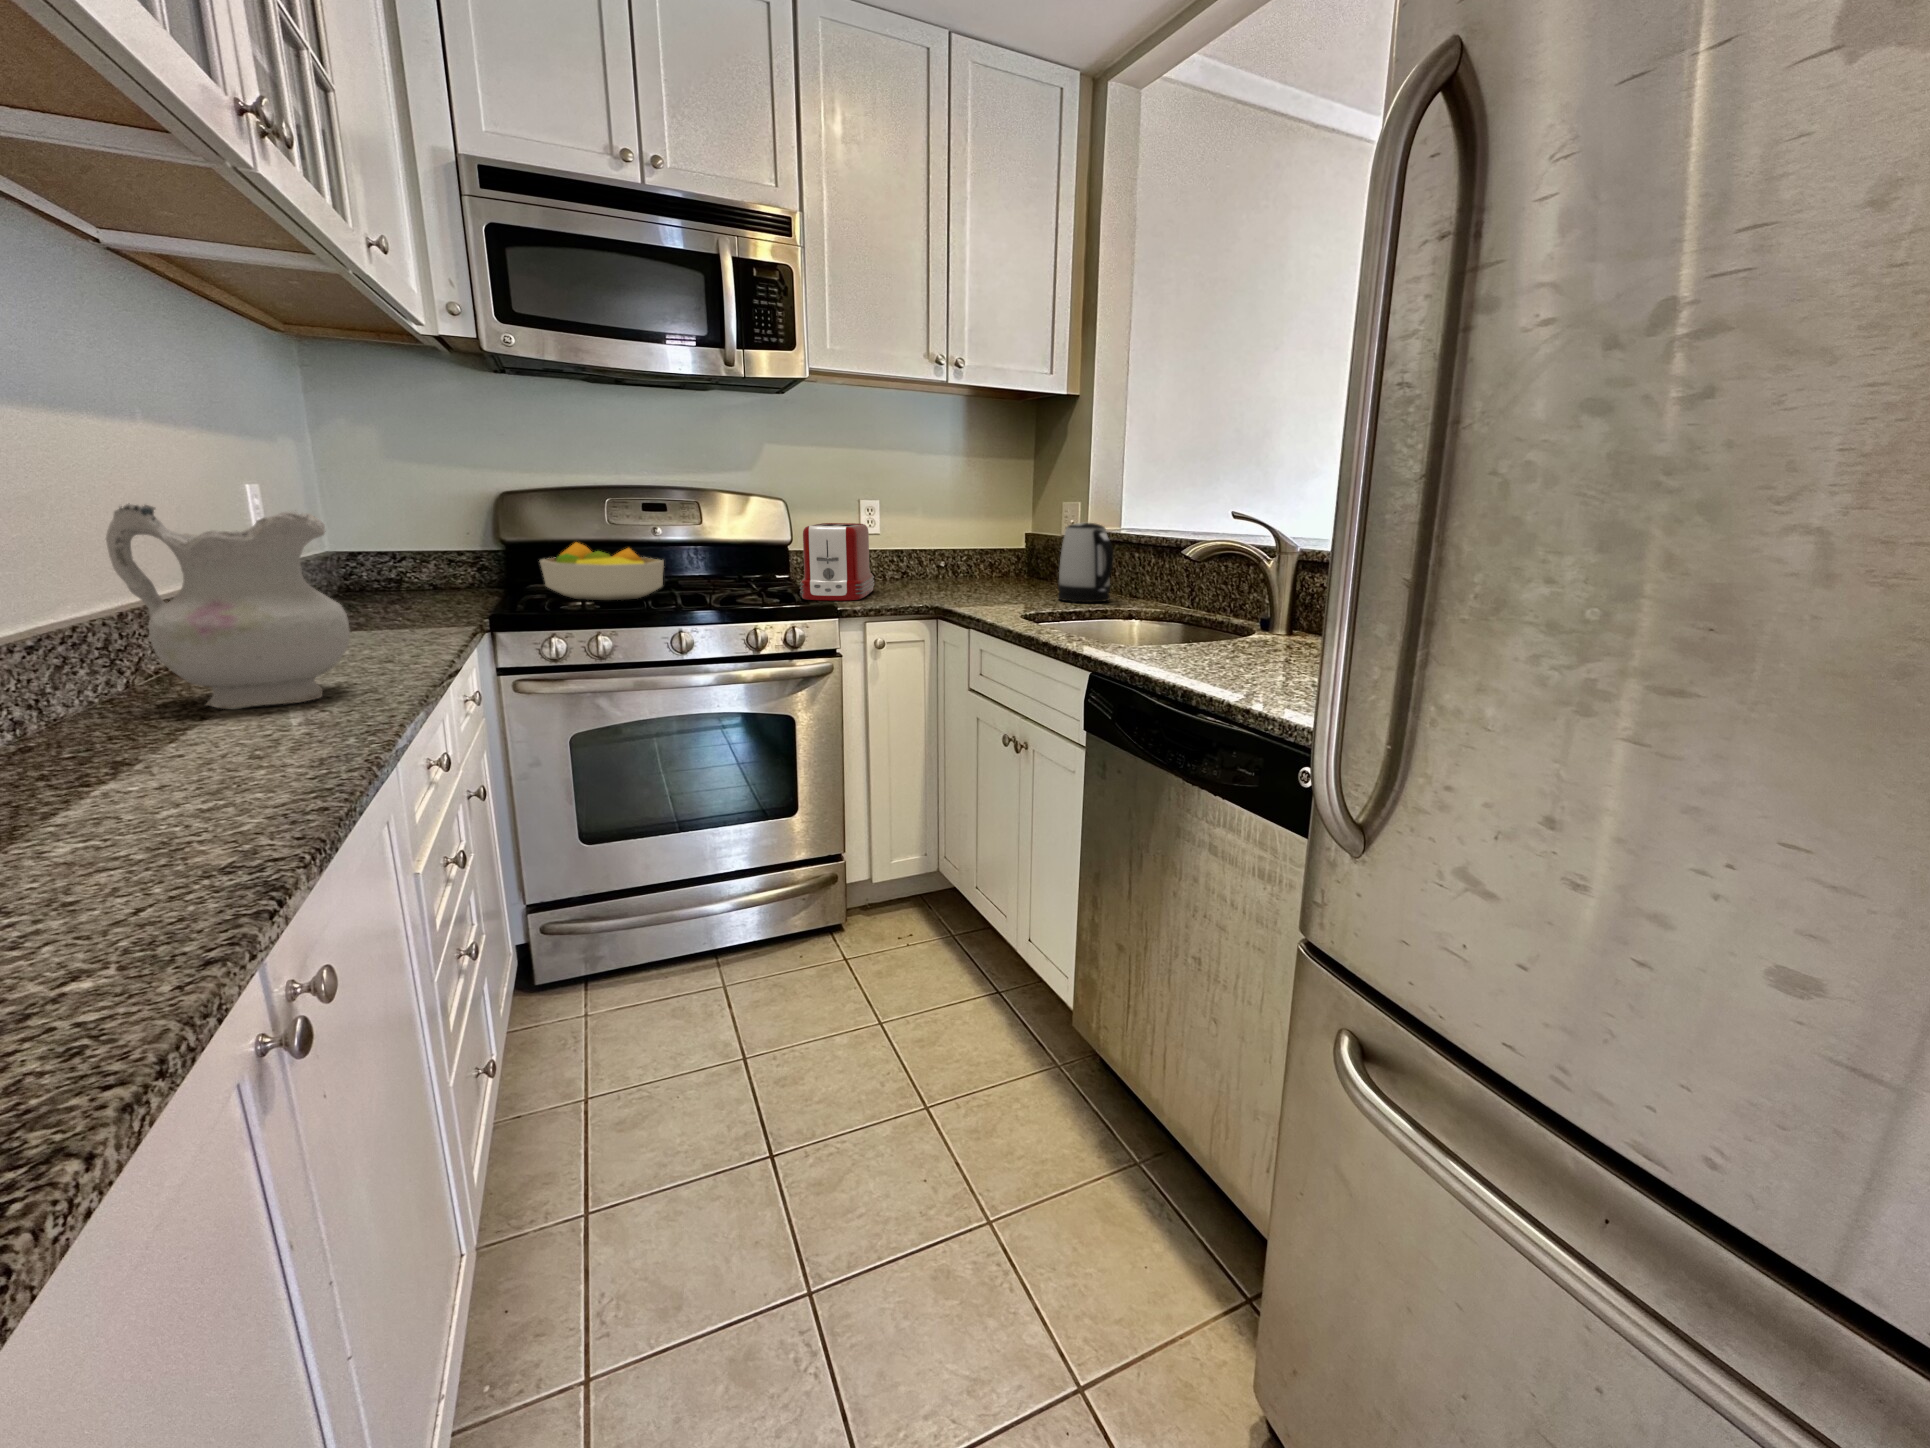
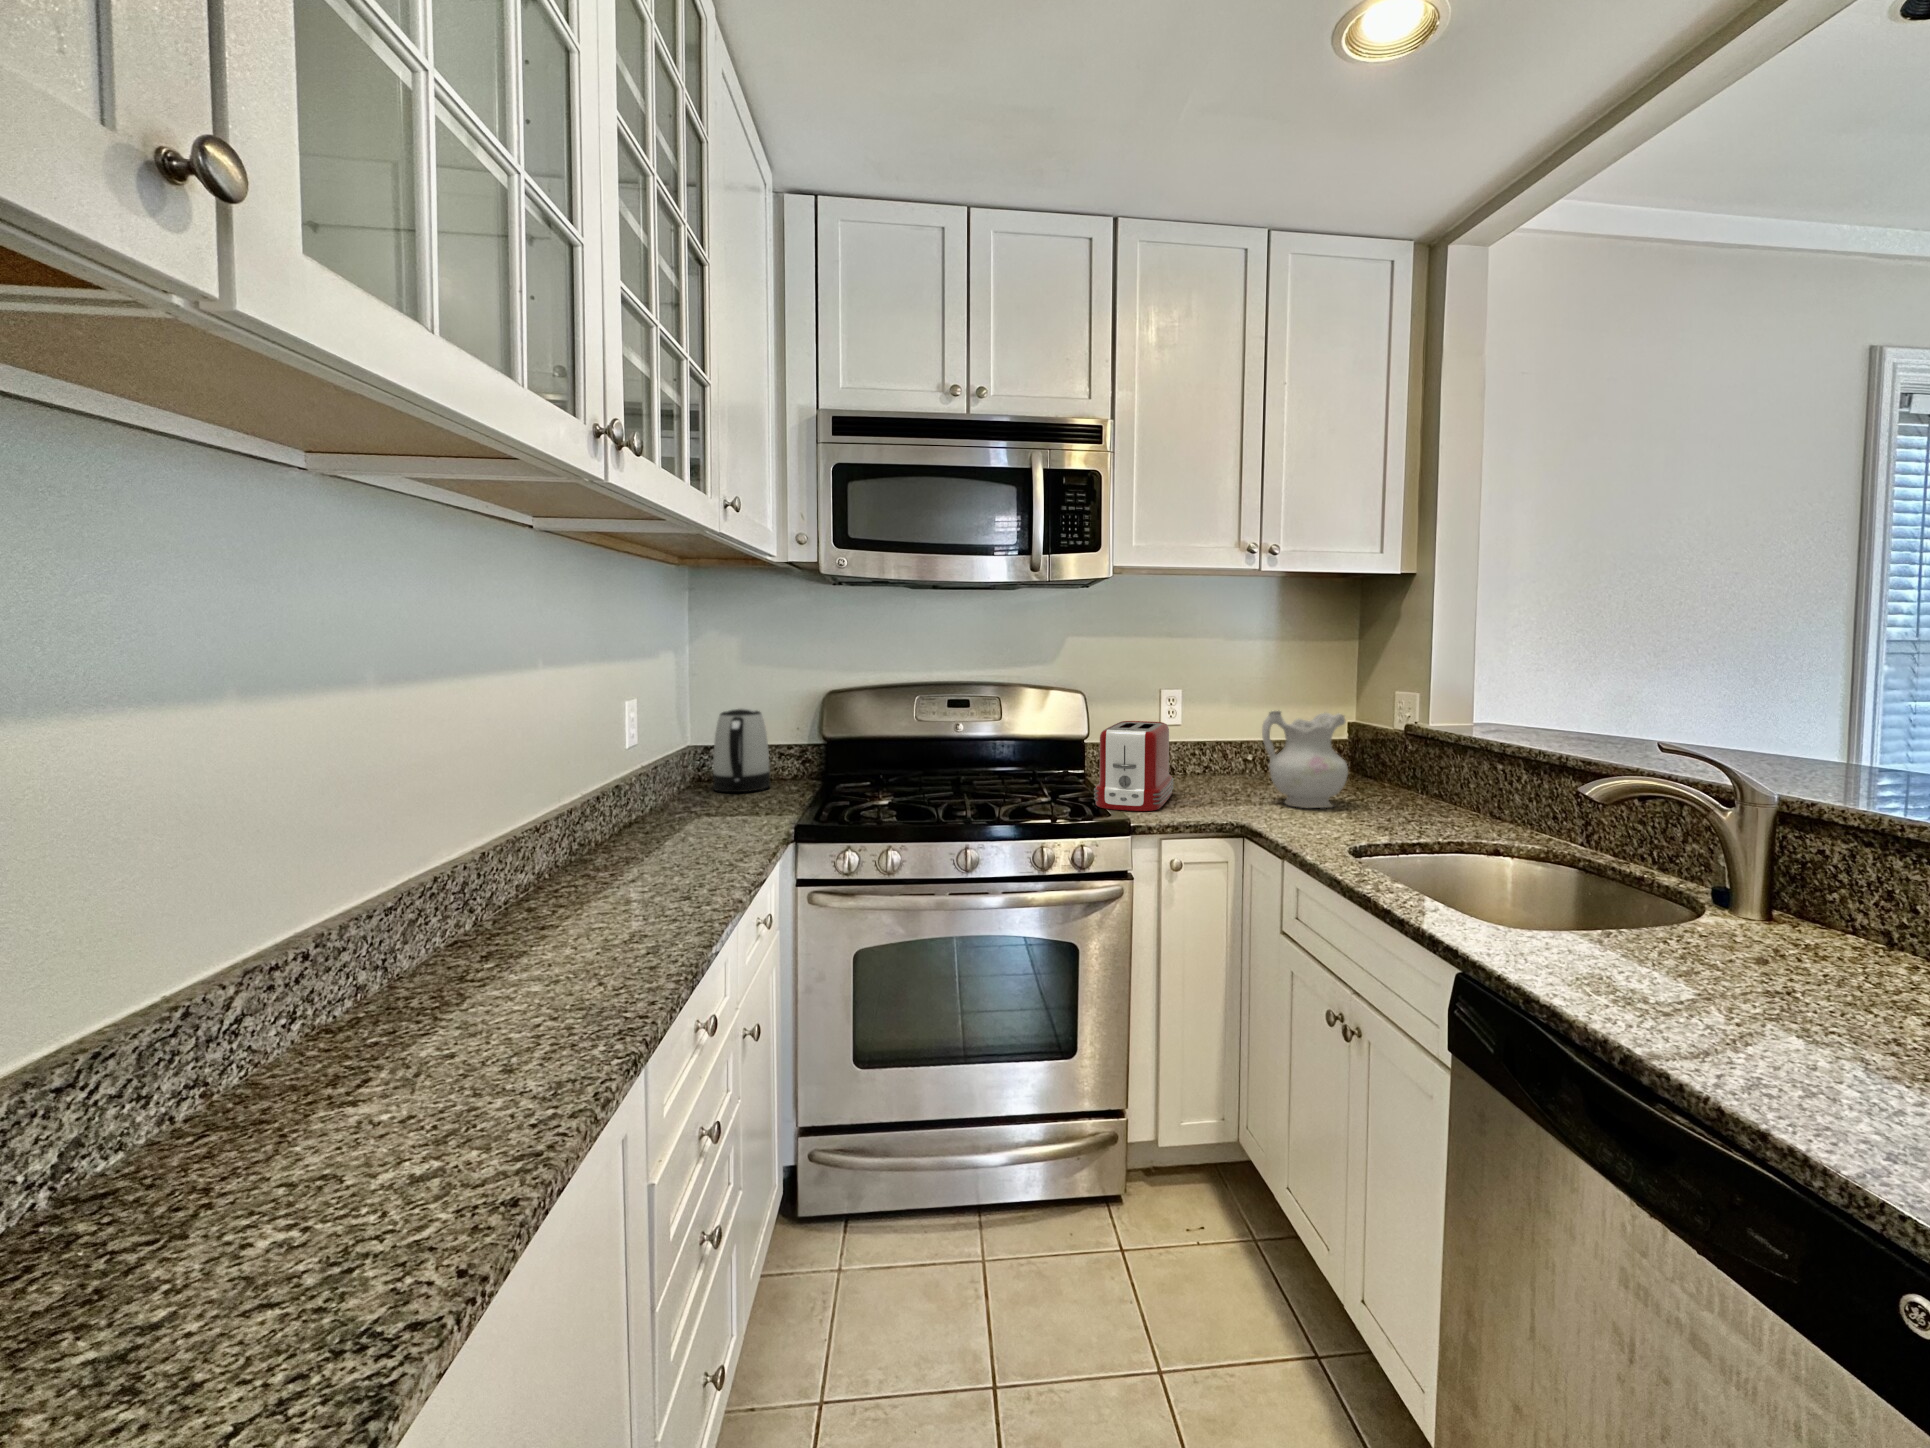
ceramic pitcher: present [106,504,350,708] -> present [1262,711,1348,808]
kettle: present [1058,522,1114,602] -> present [713,708,770,792]
fruit bowl: present [540,542,664,600] -> none [852,740,963,802]

